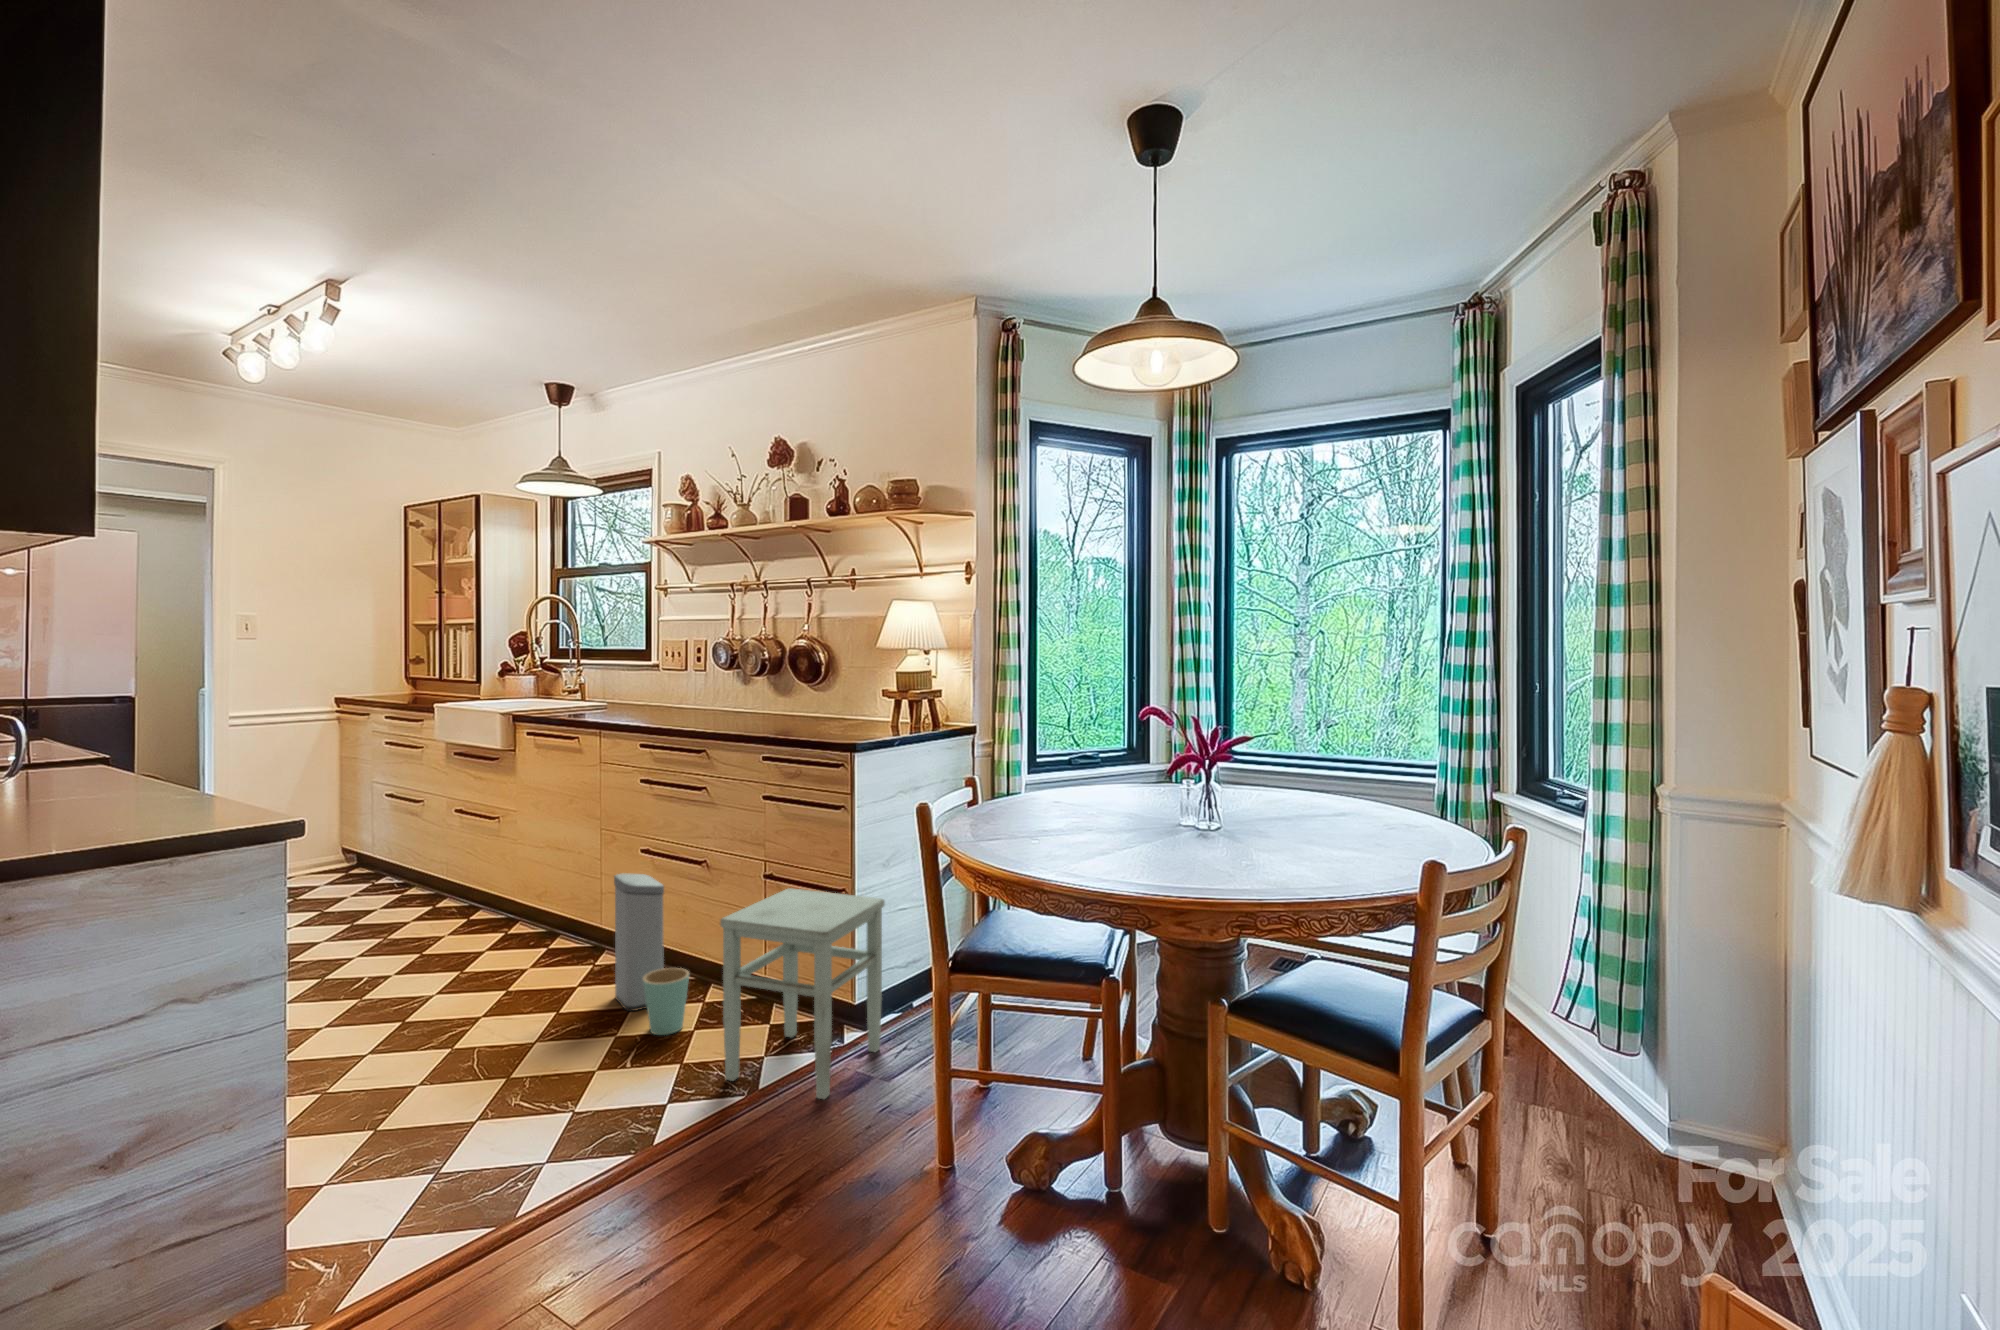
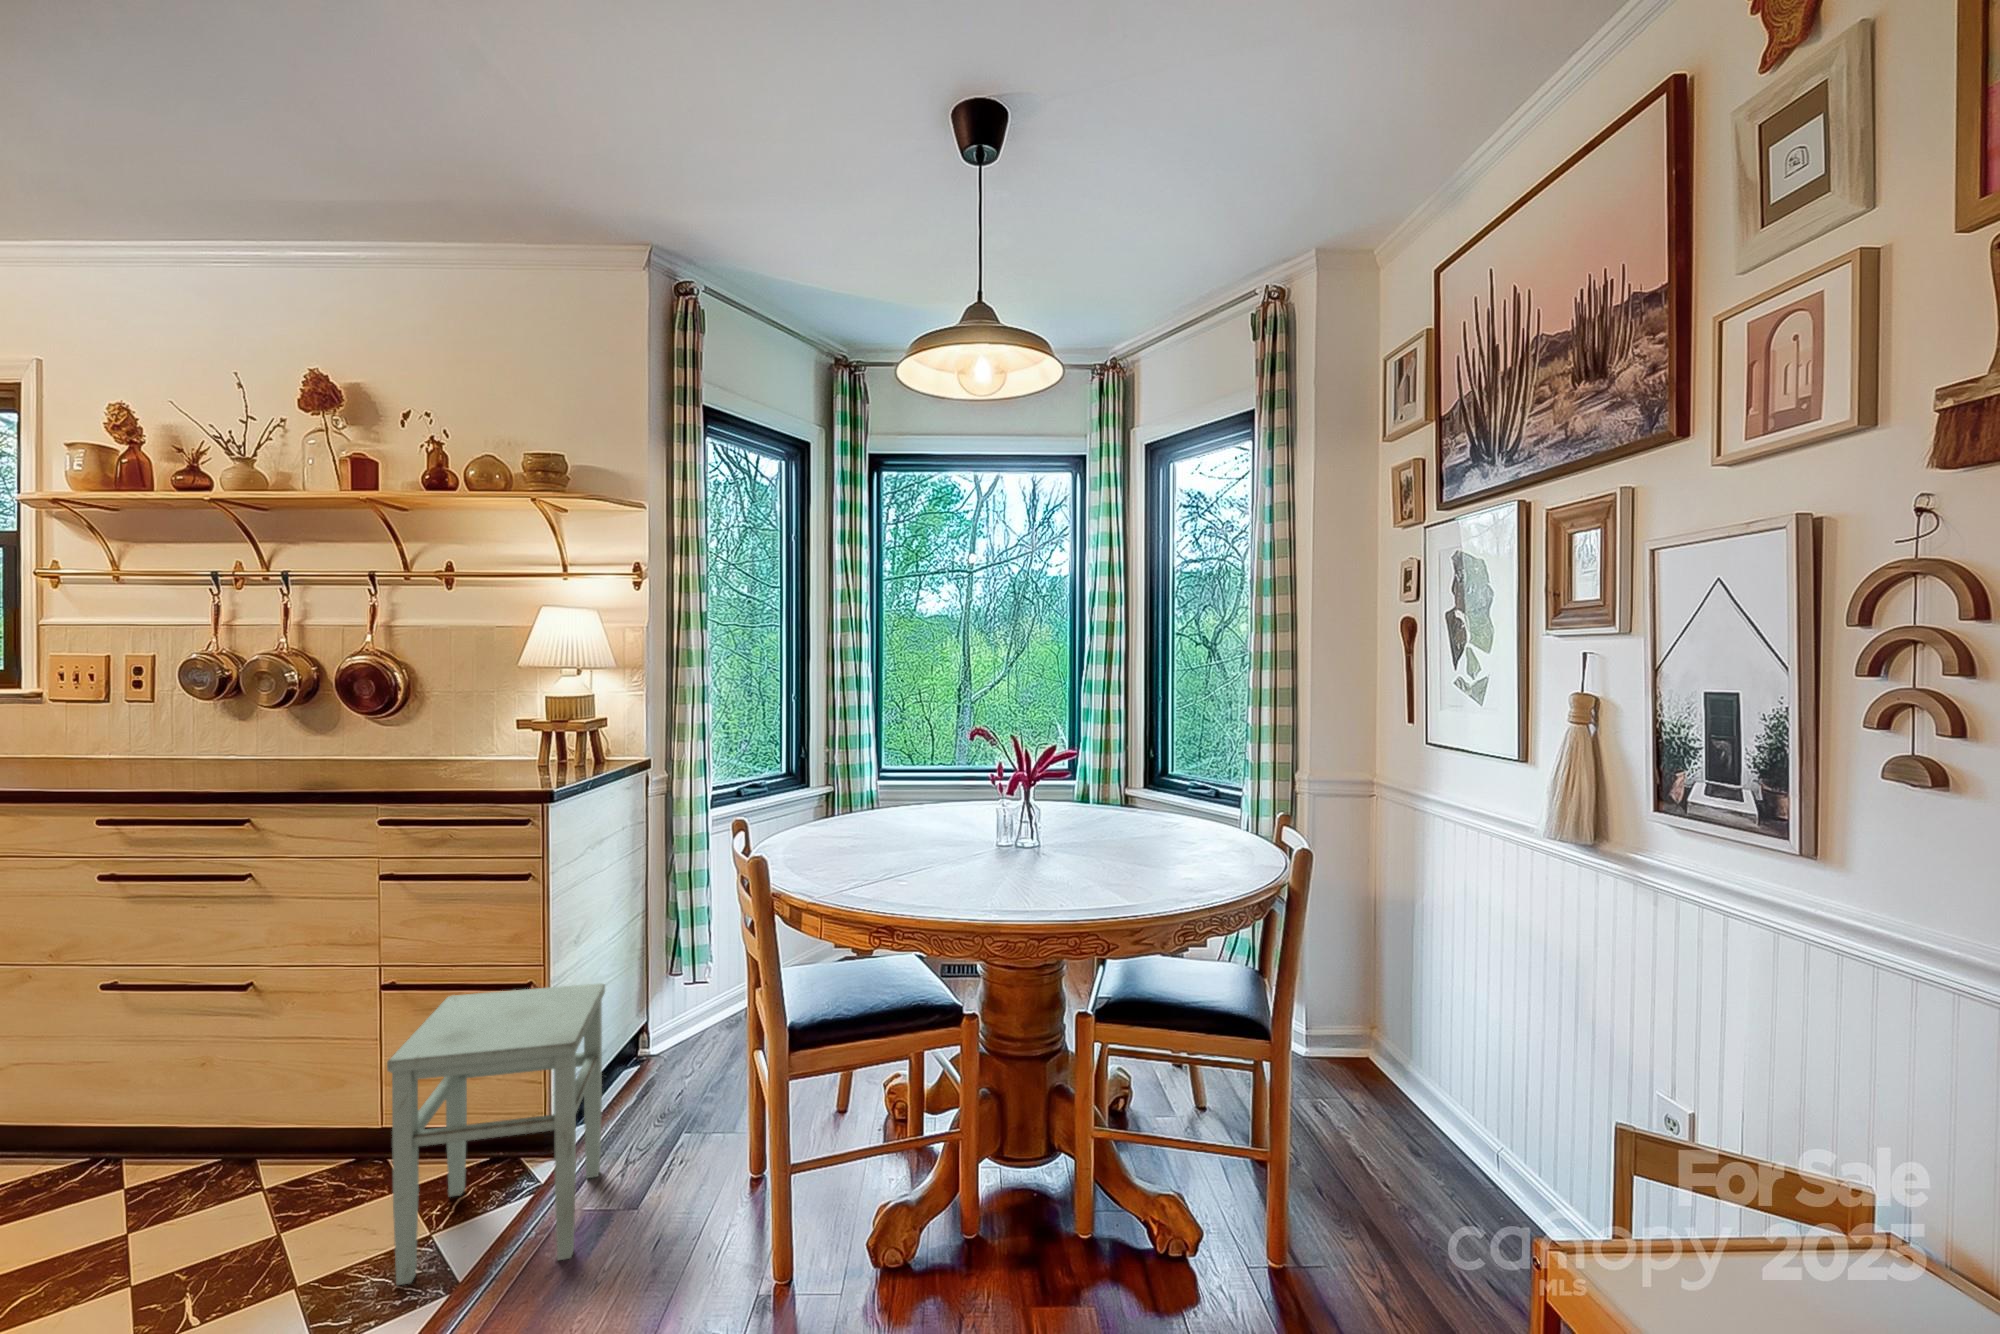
trash can: present [614,874,689,1035] -> none [78,1024,270,1264]

